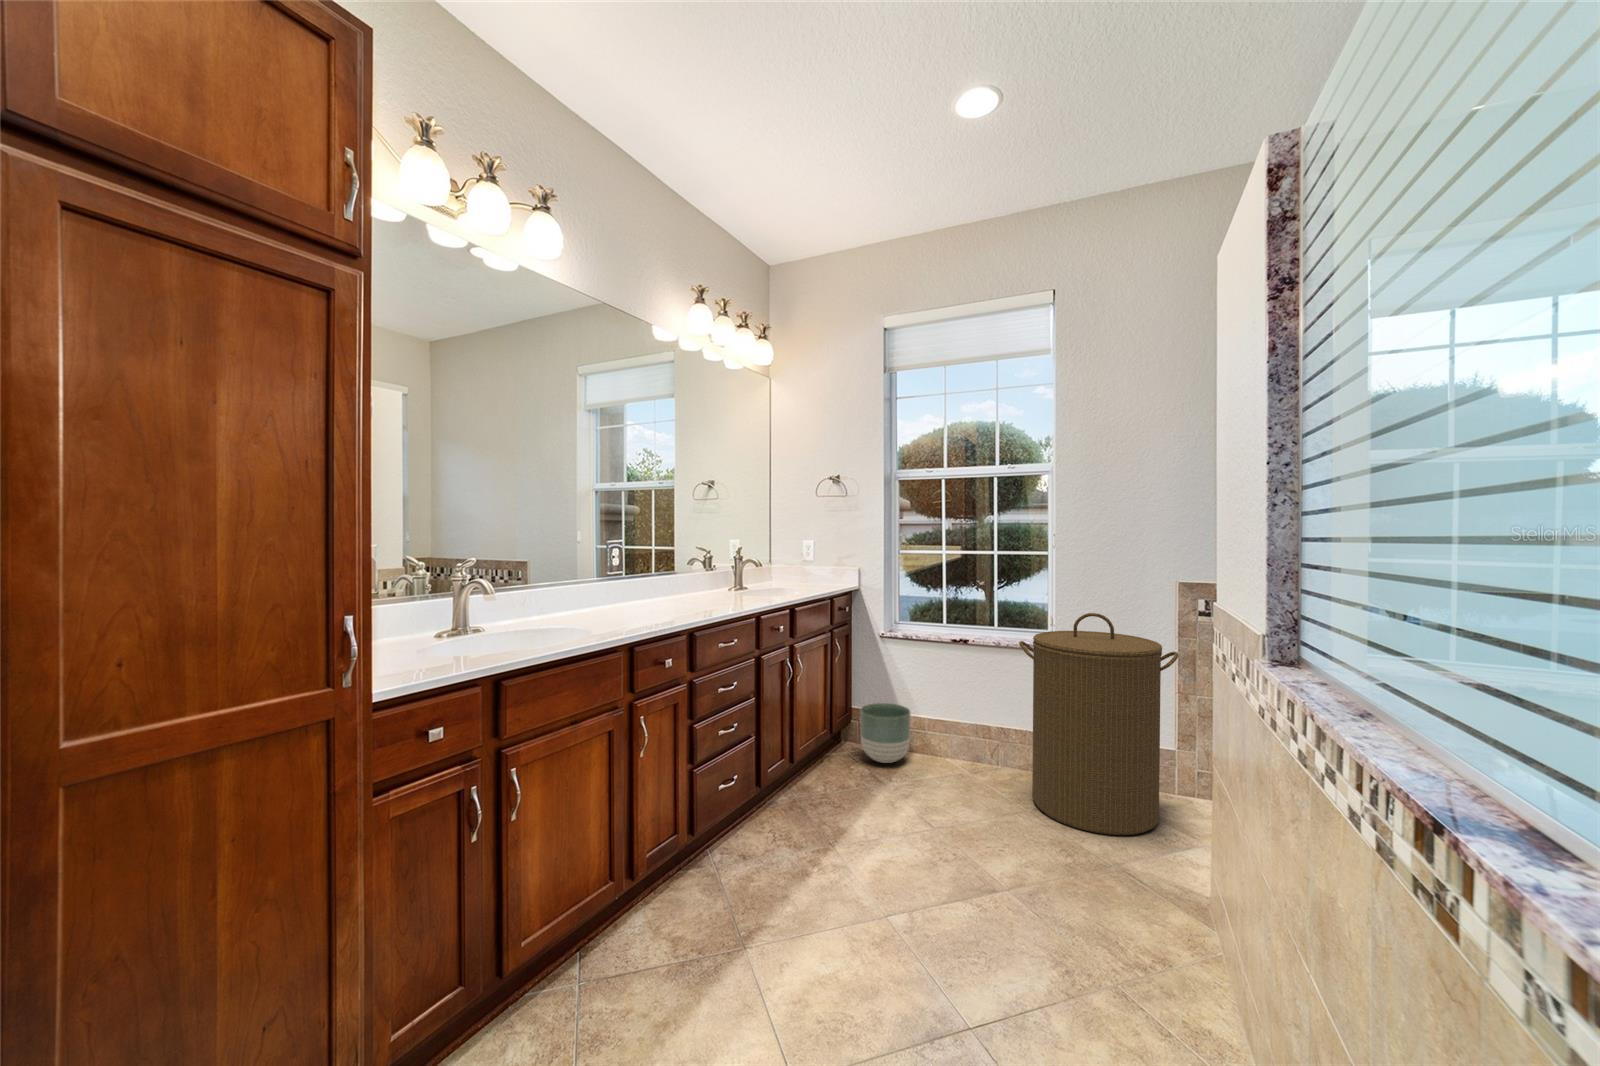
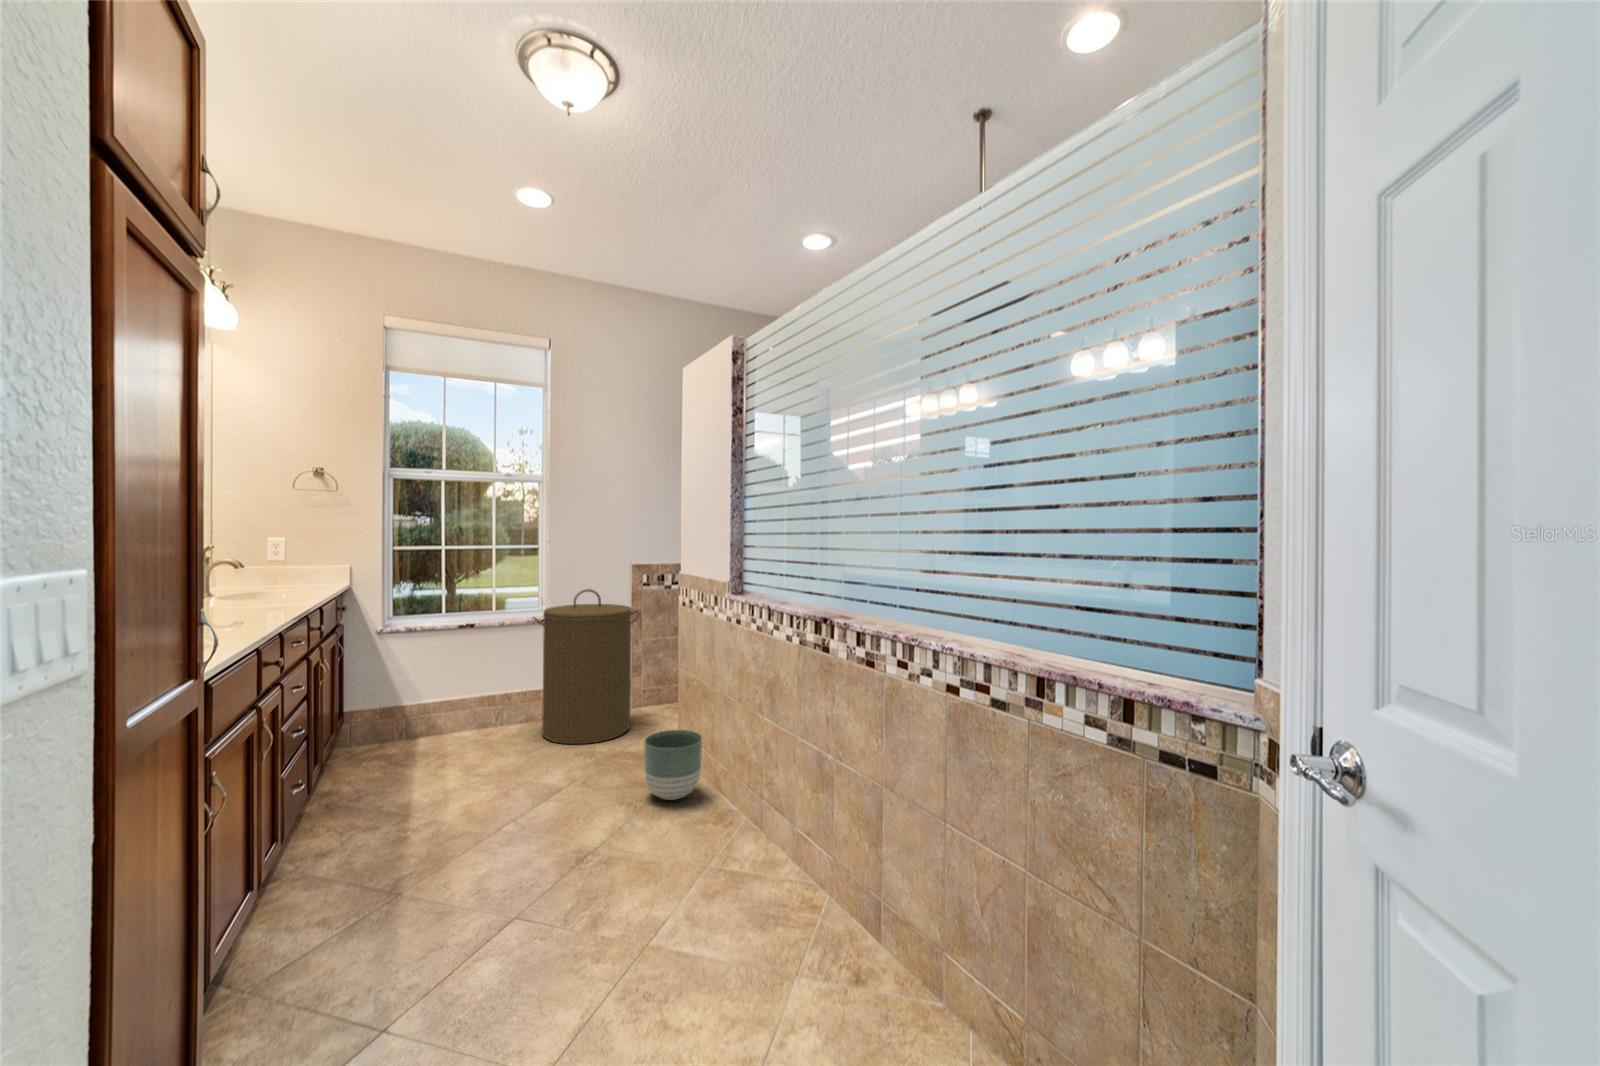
planter: present [860,703,911,763] -> present [644,730,702,800]

